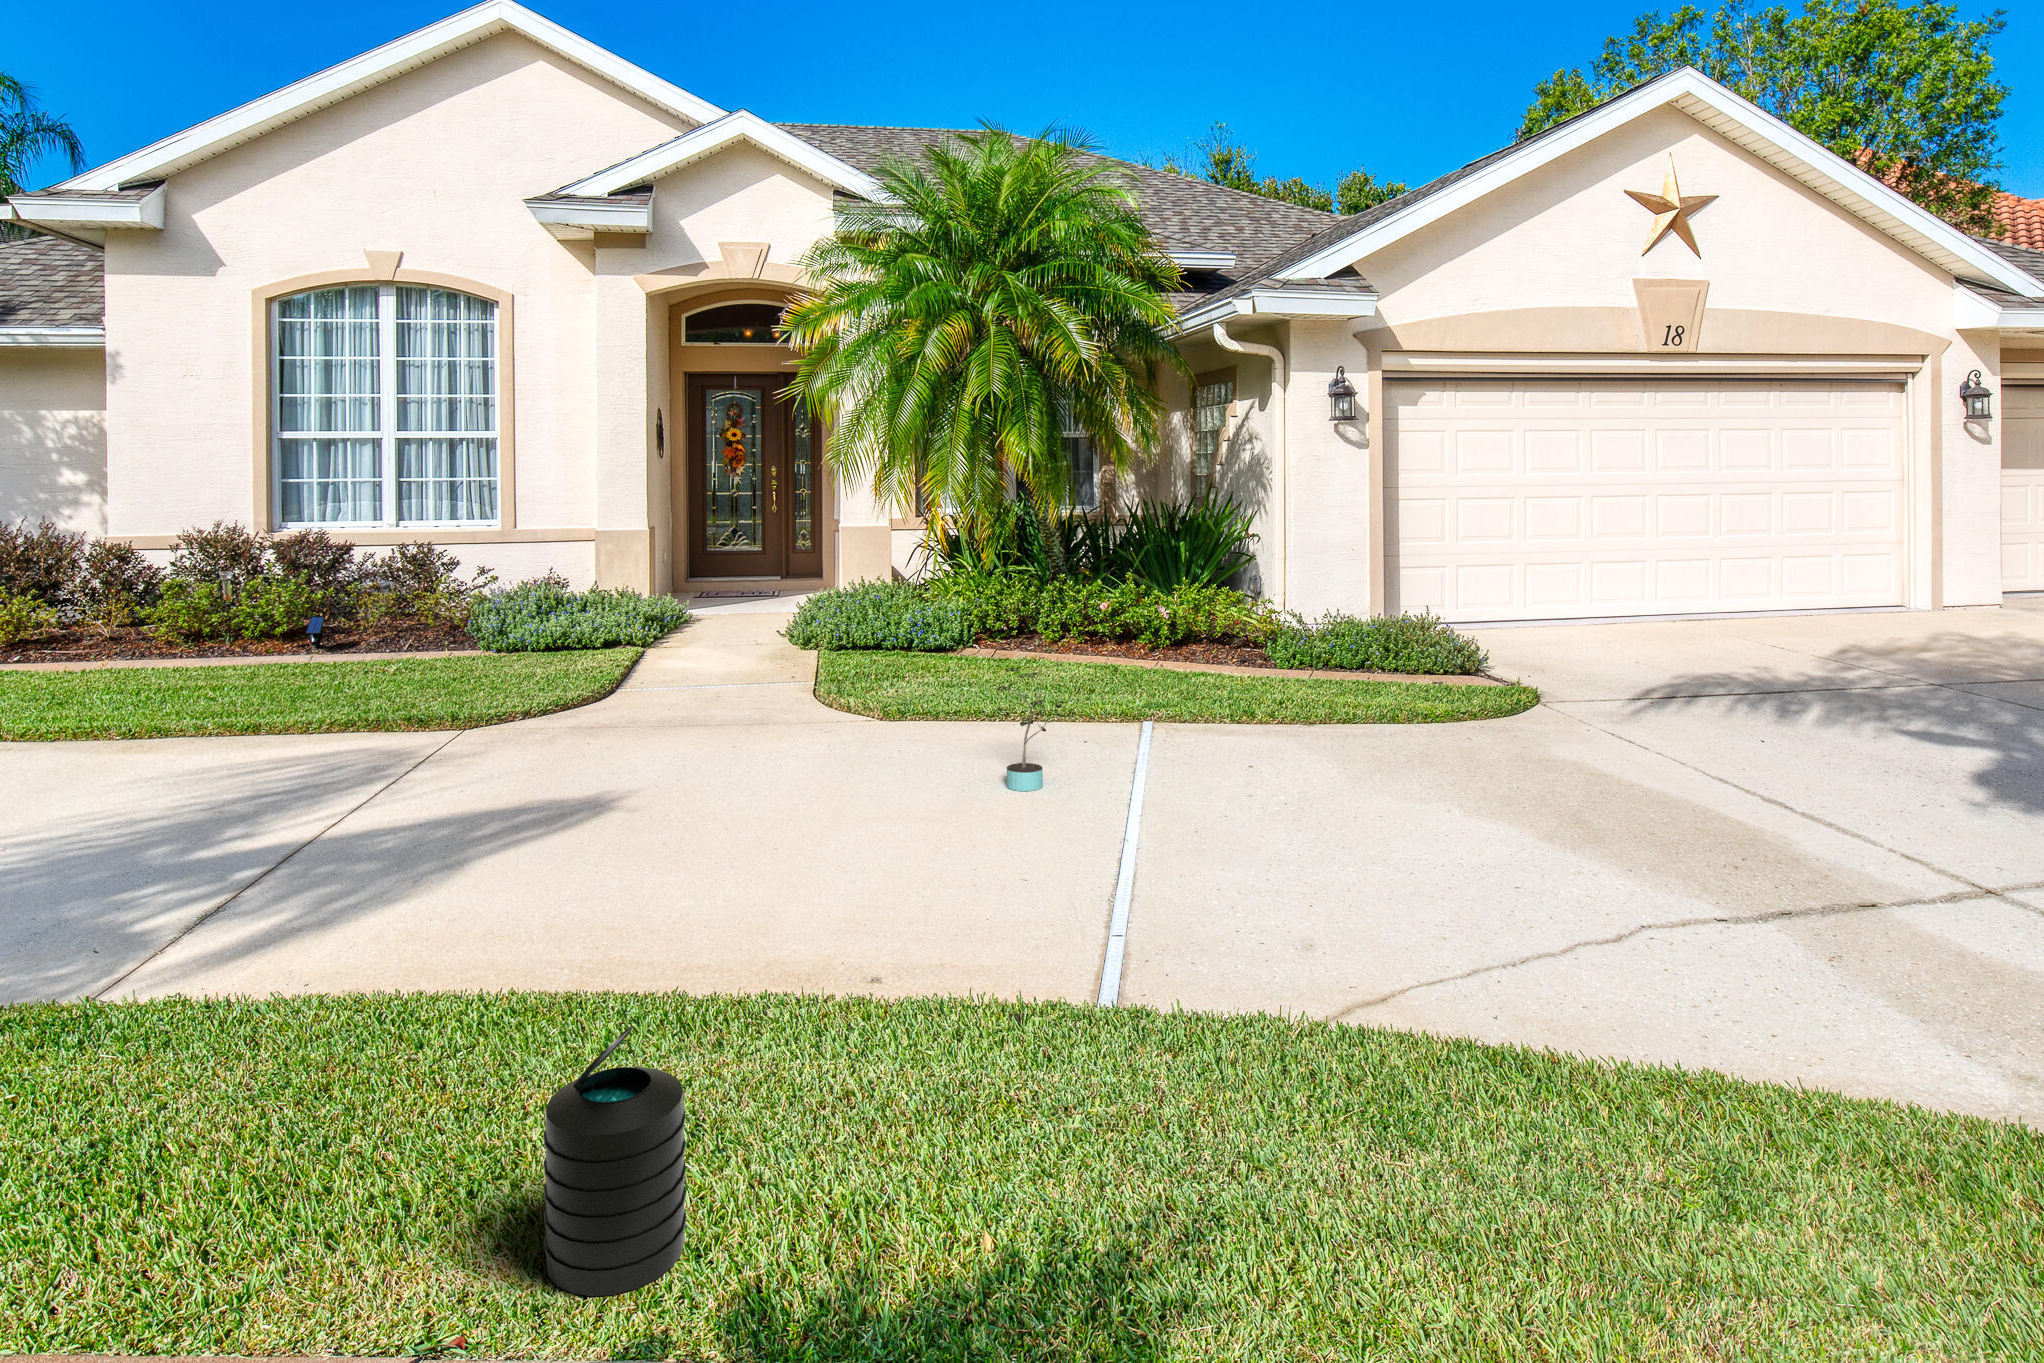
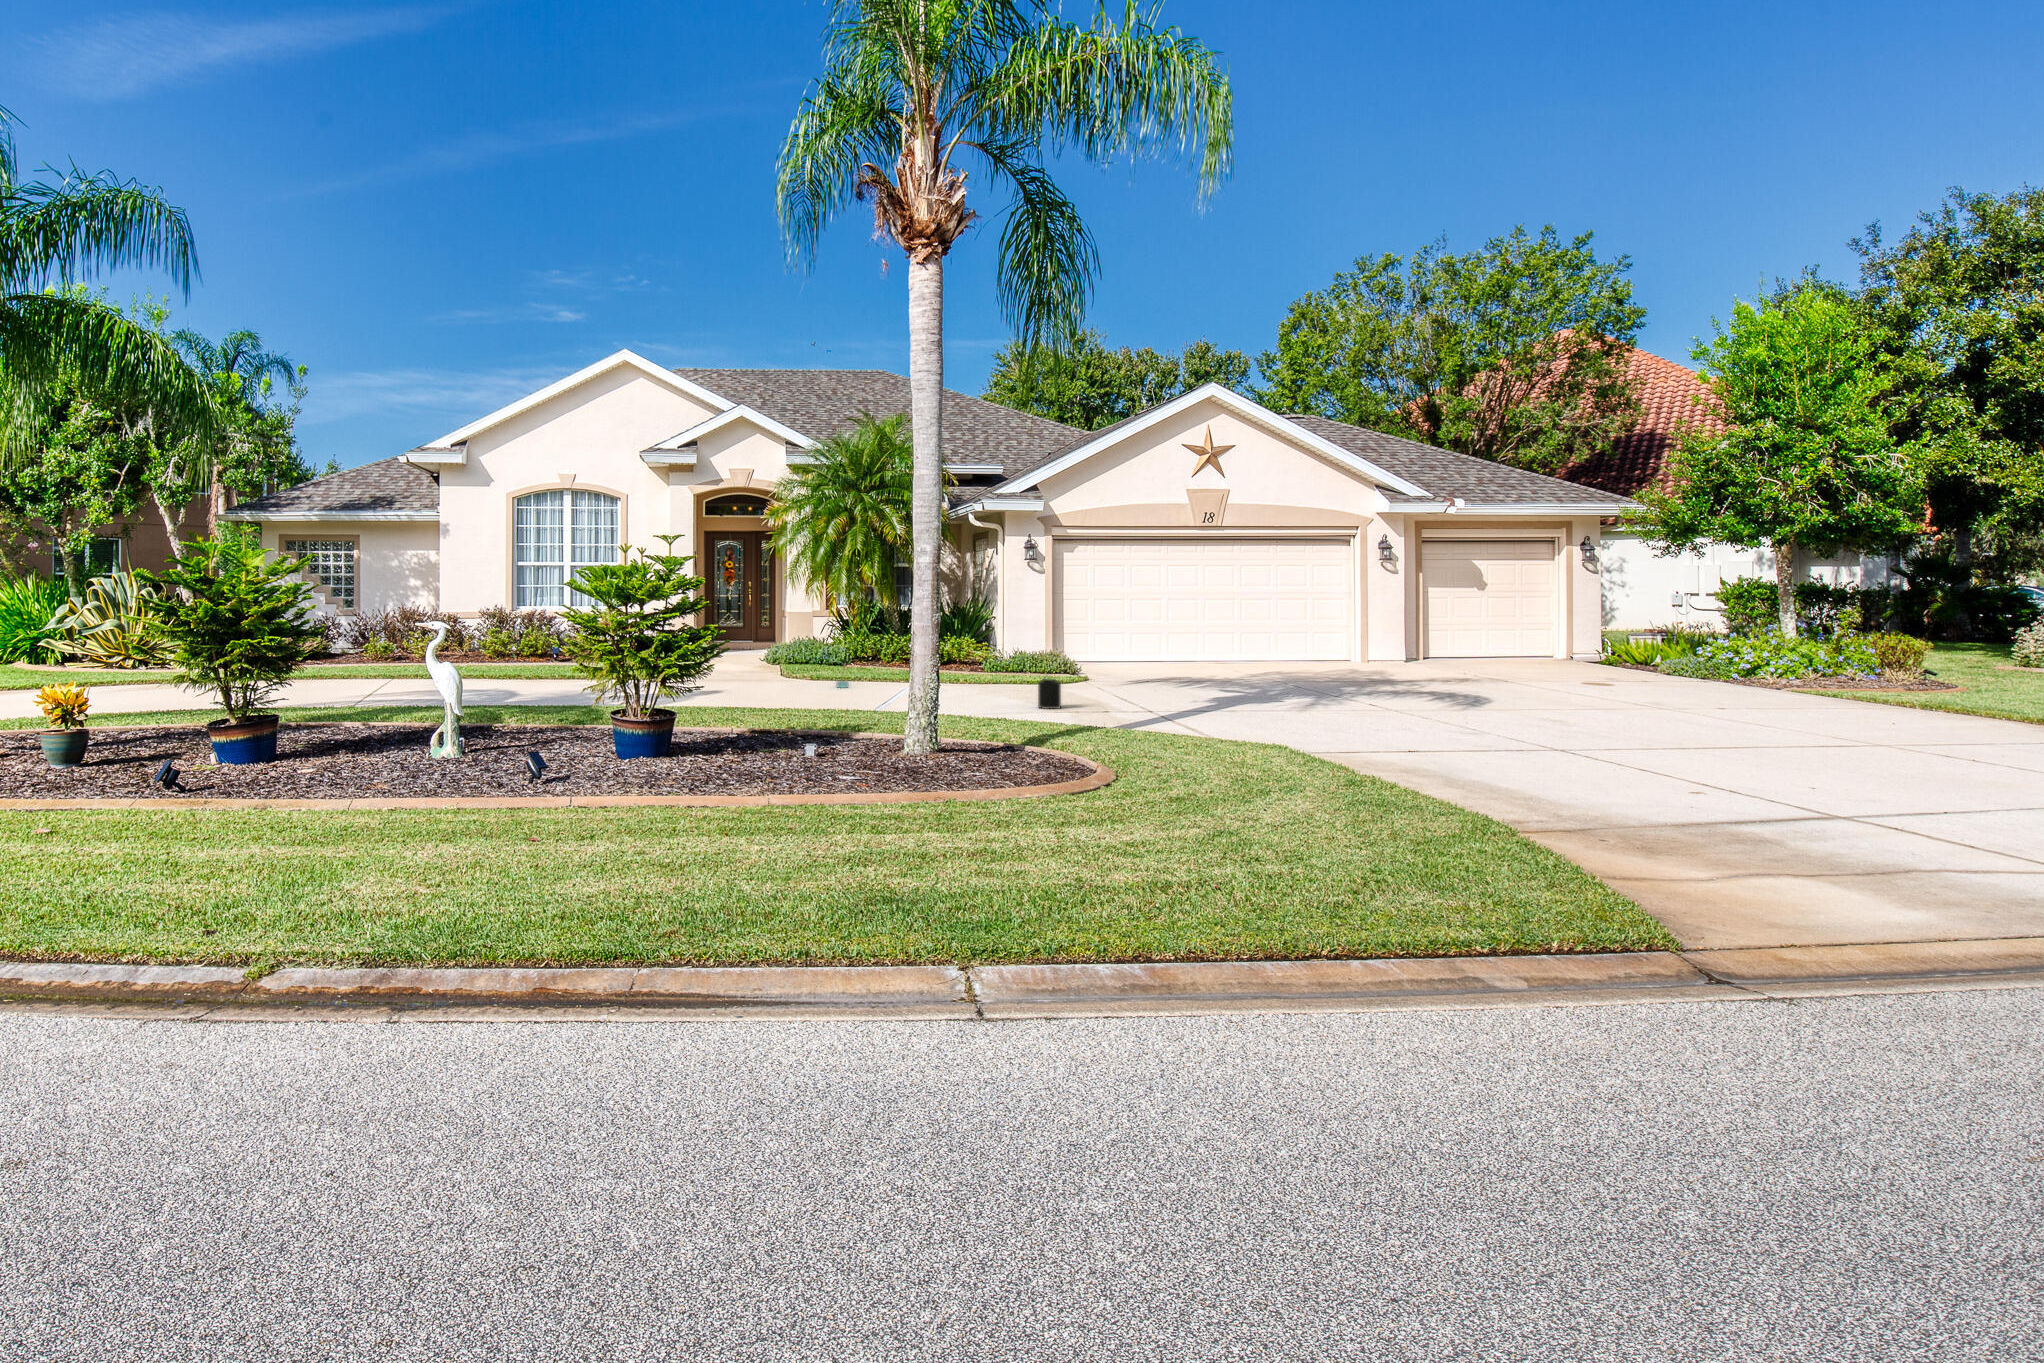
trash can: present [543,1026,686,1296] -> present [1038,672,1061,709]

